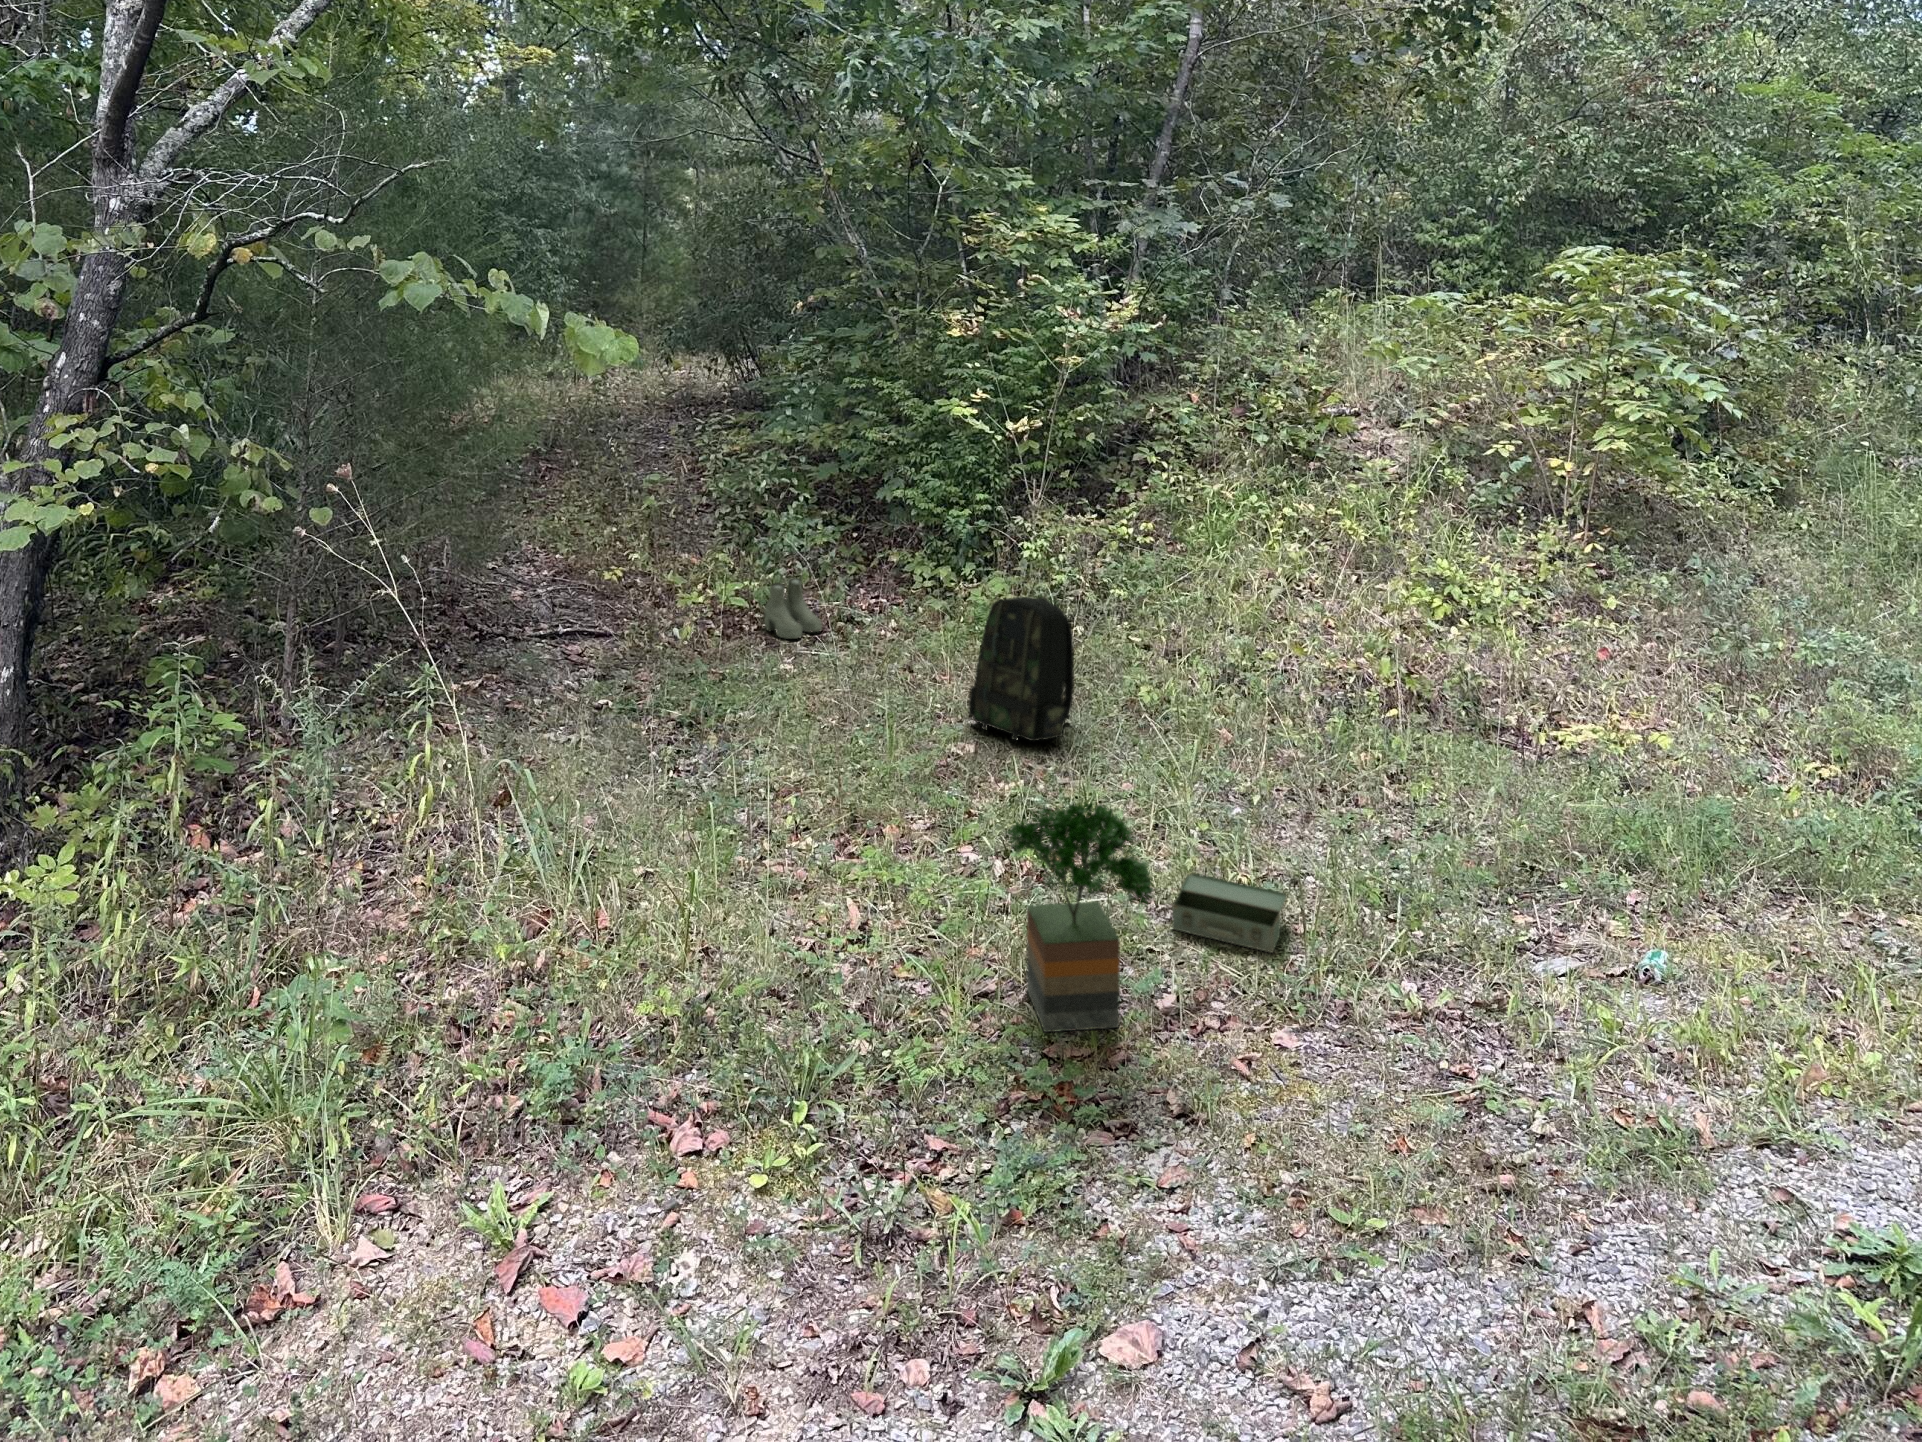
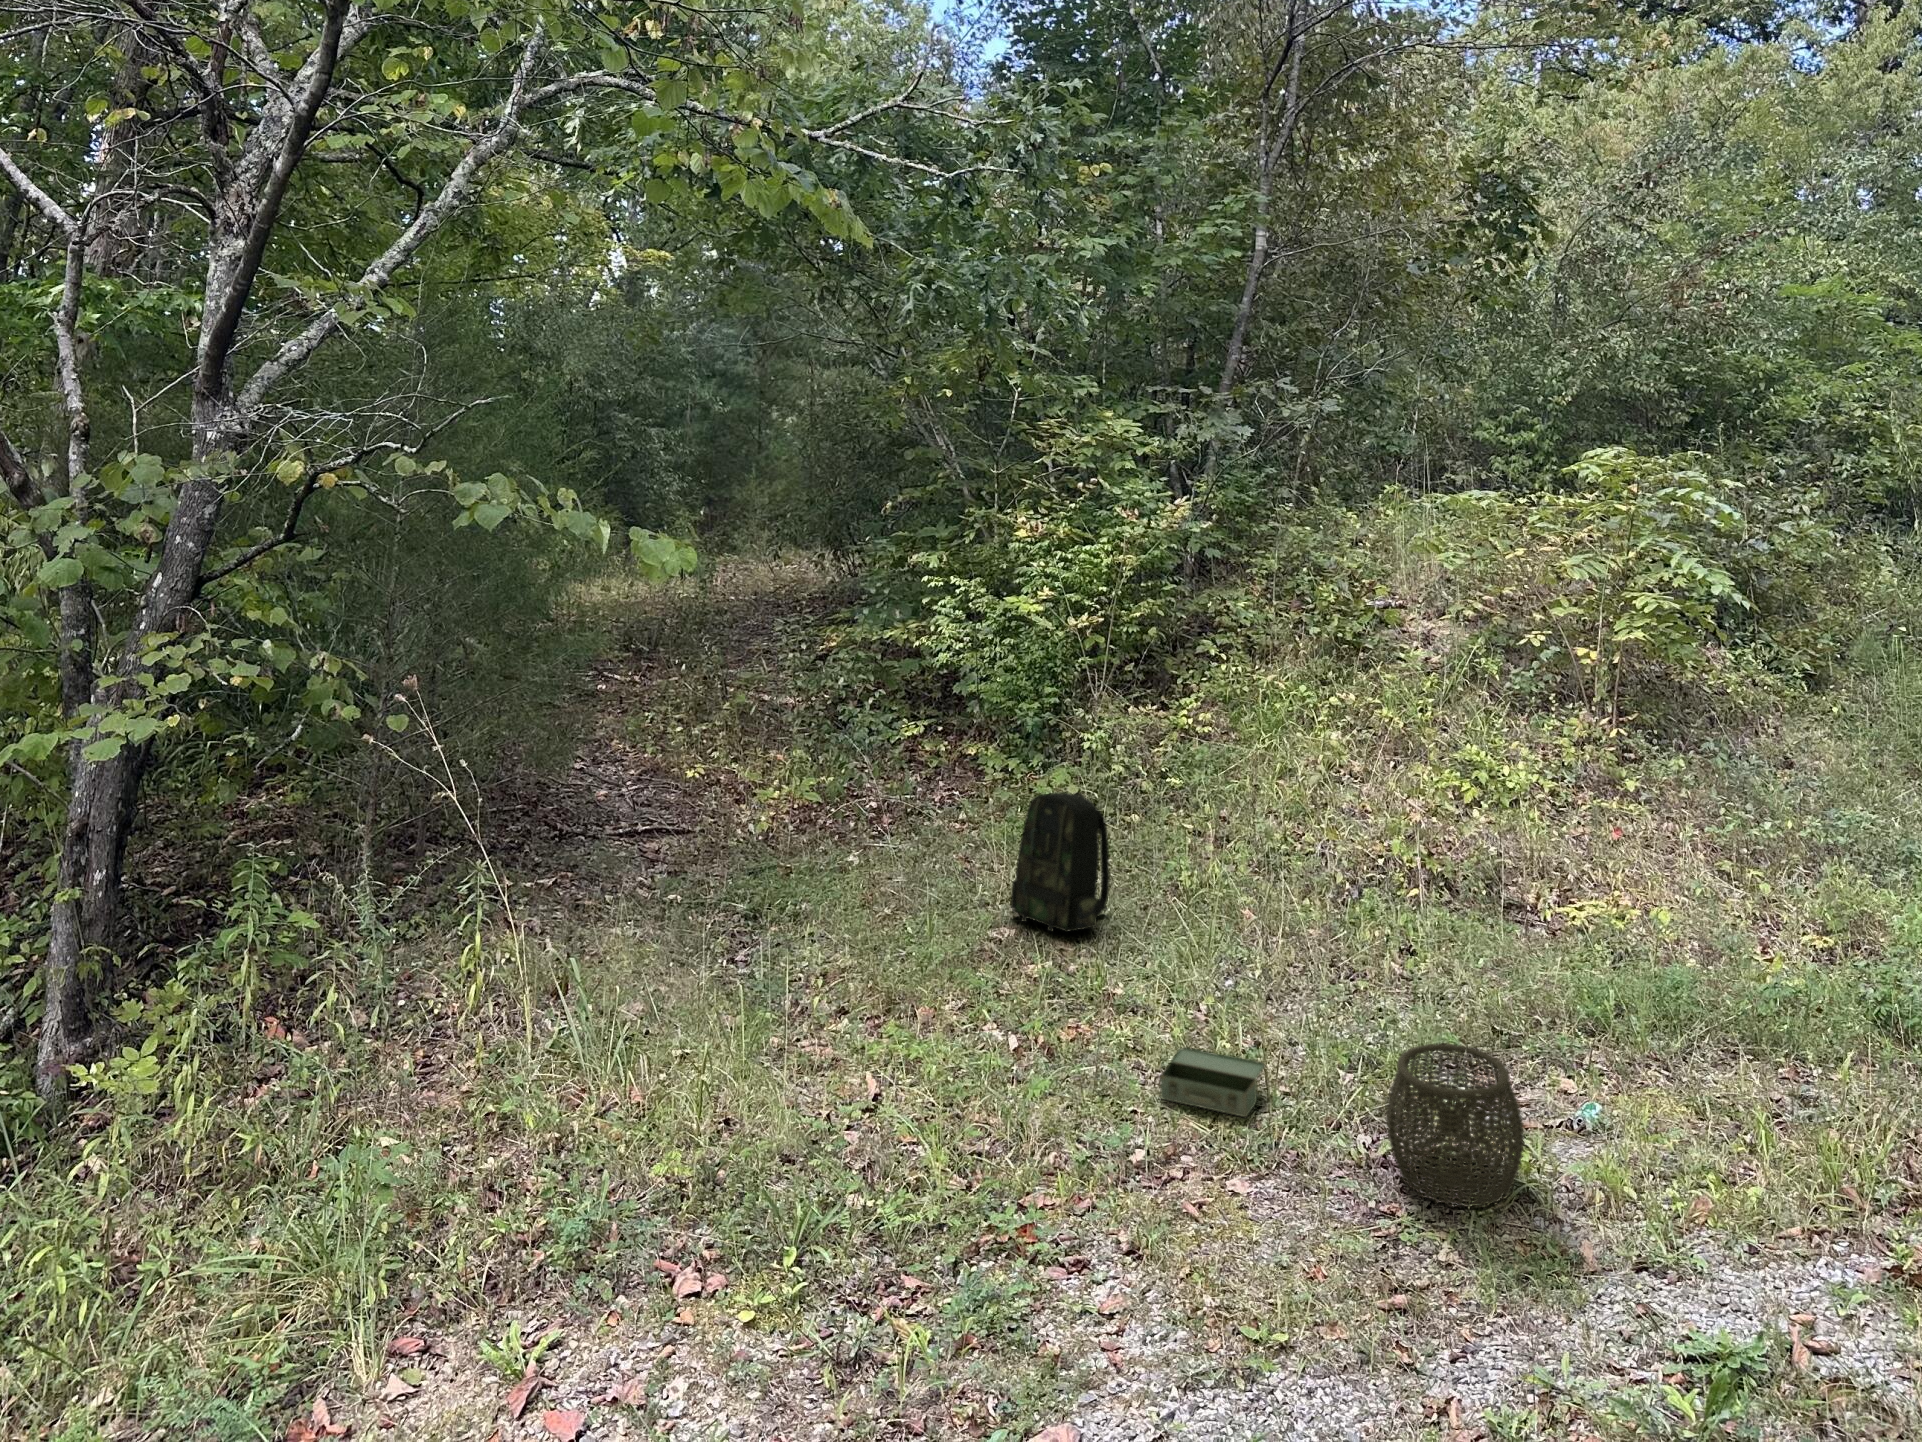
boots: present [764,578,822,639] -> none [832,779,887,839]
potted tree: present [1007,802,1154,1032] -> none [993,972,1122,1190]
woven basket: none [1448,884,1617,1068] -> present [1385,1044,1524,1208]

